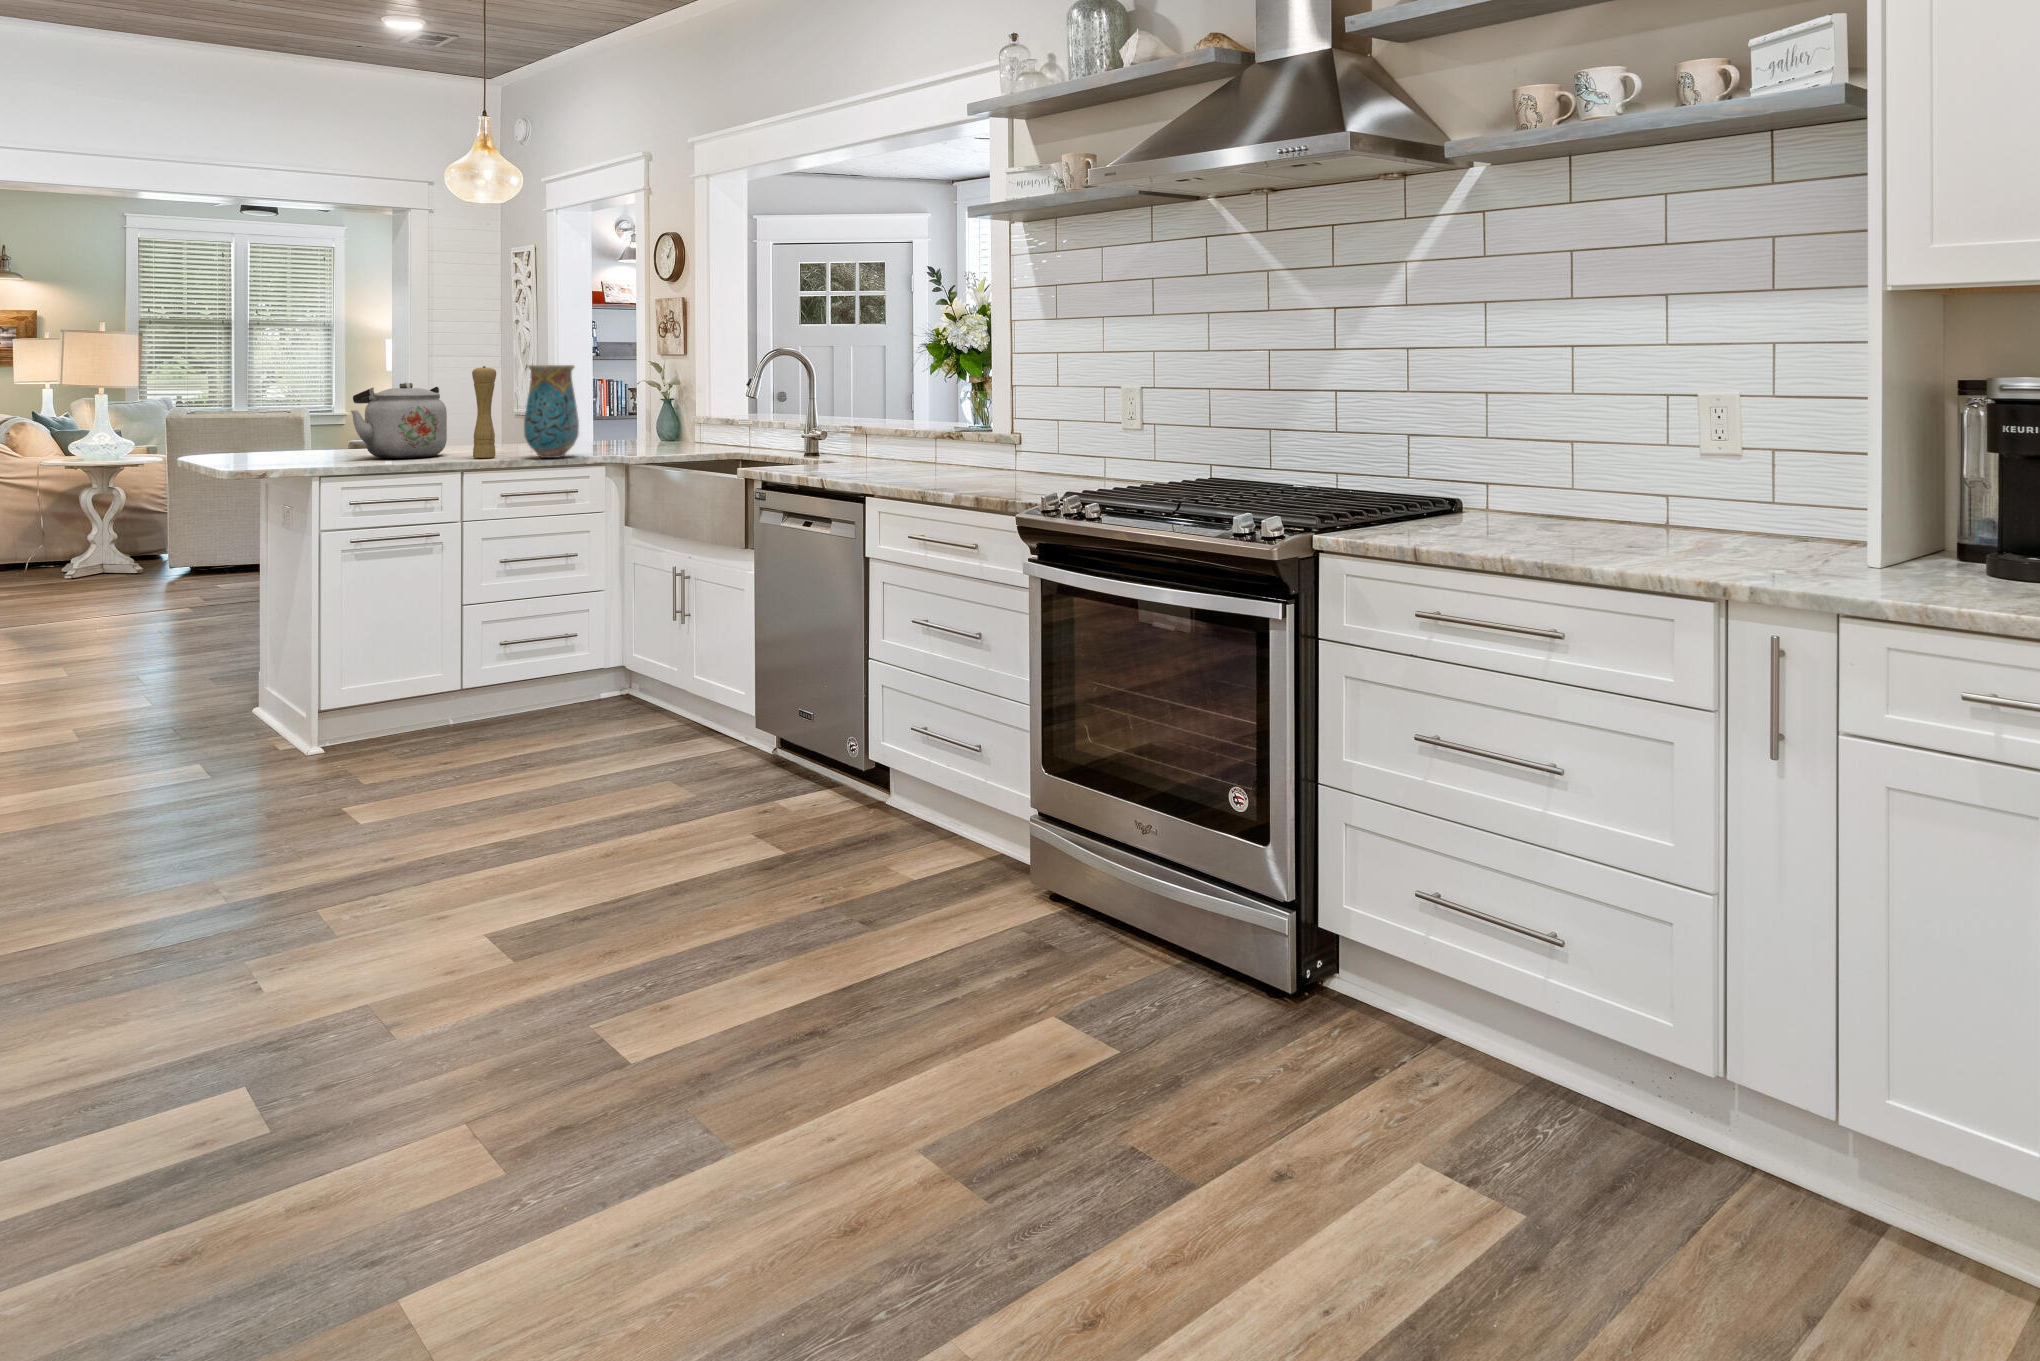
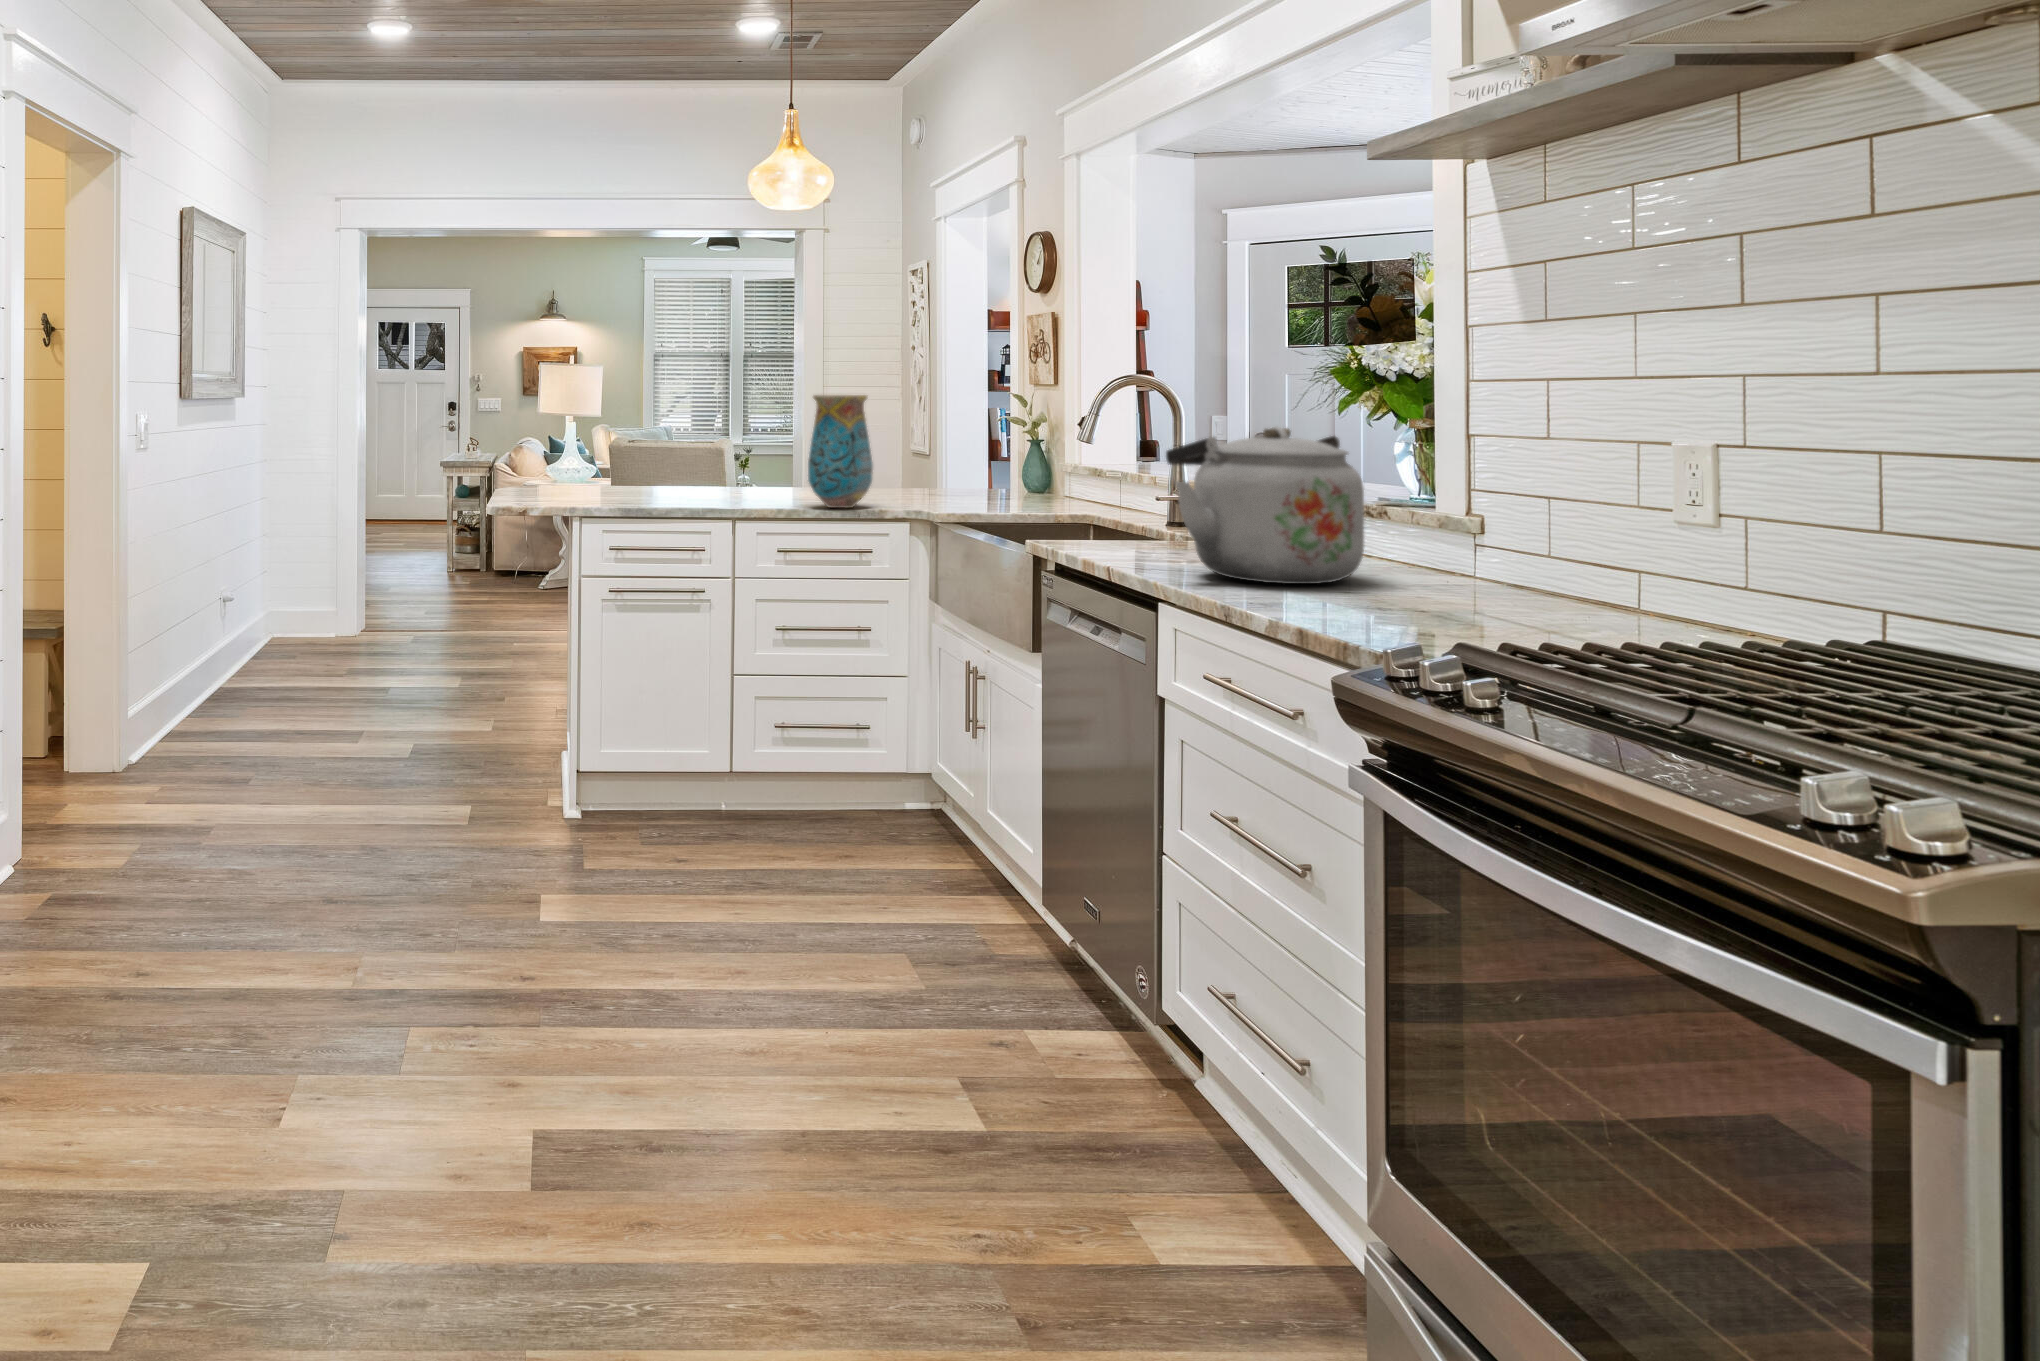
pepper mill: present [472,366,496,458] -> none [759,396,786,504]
kettle: present [351,382,447,458] -> present [1166,427,1364,584]

